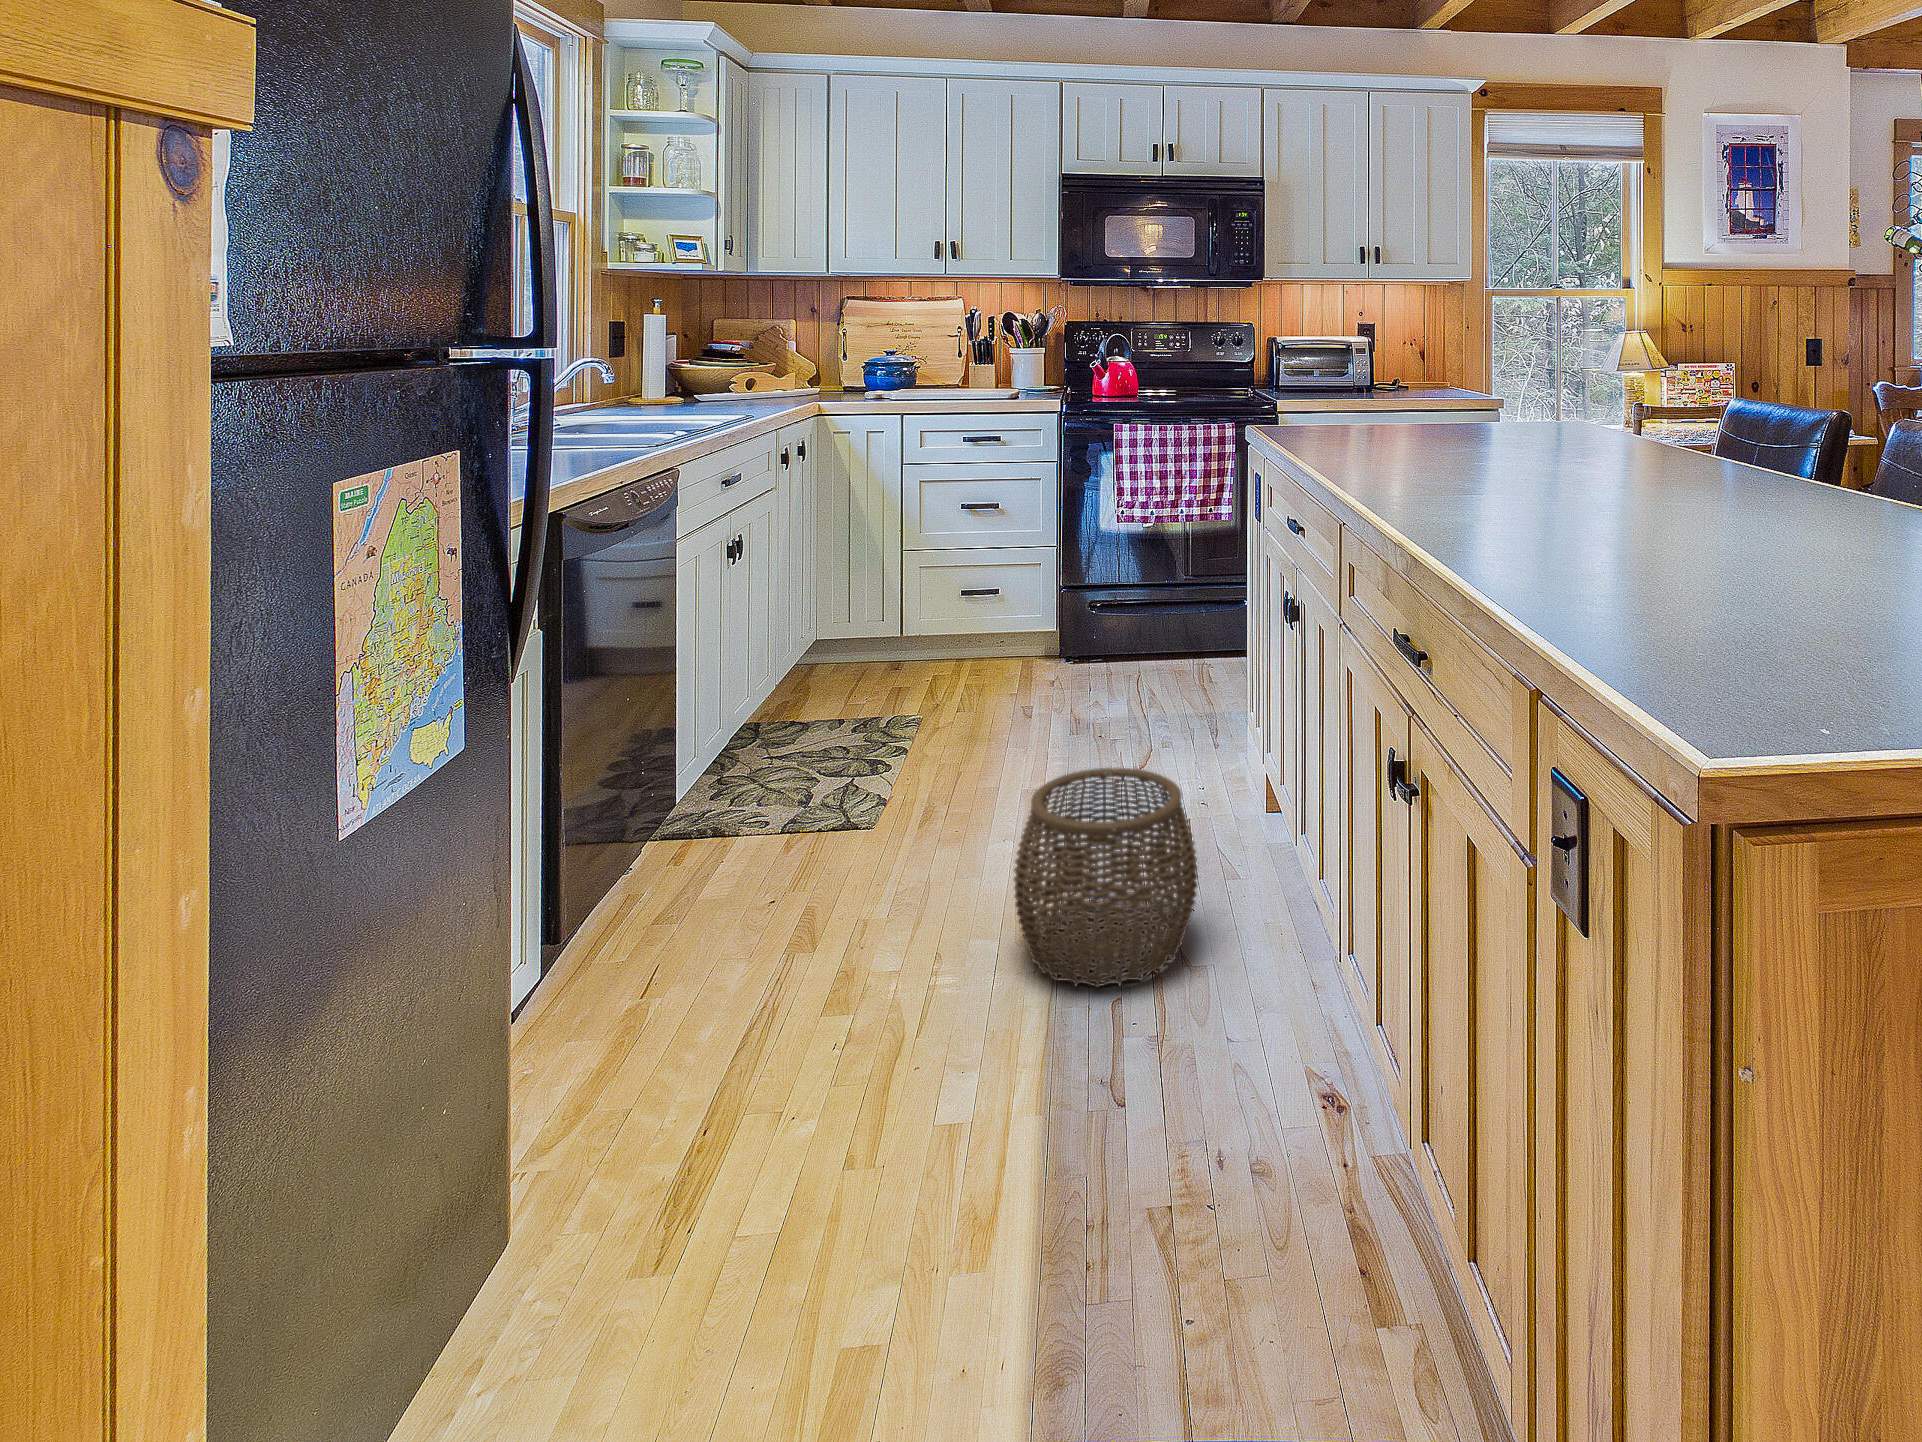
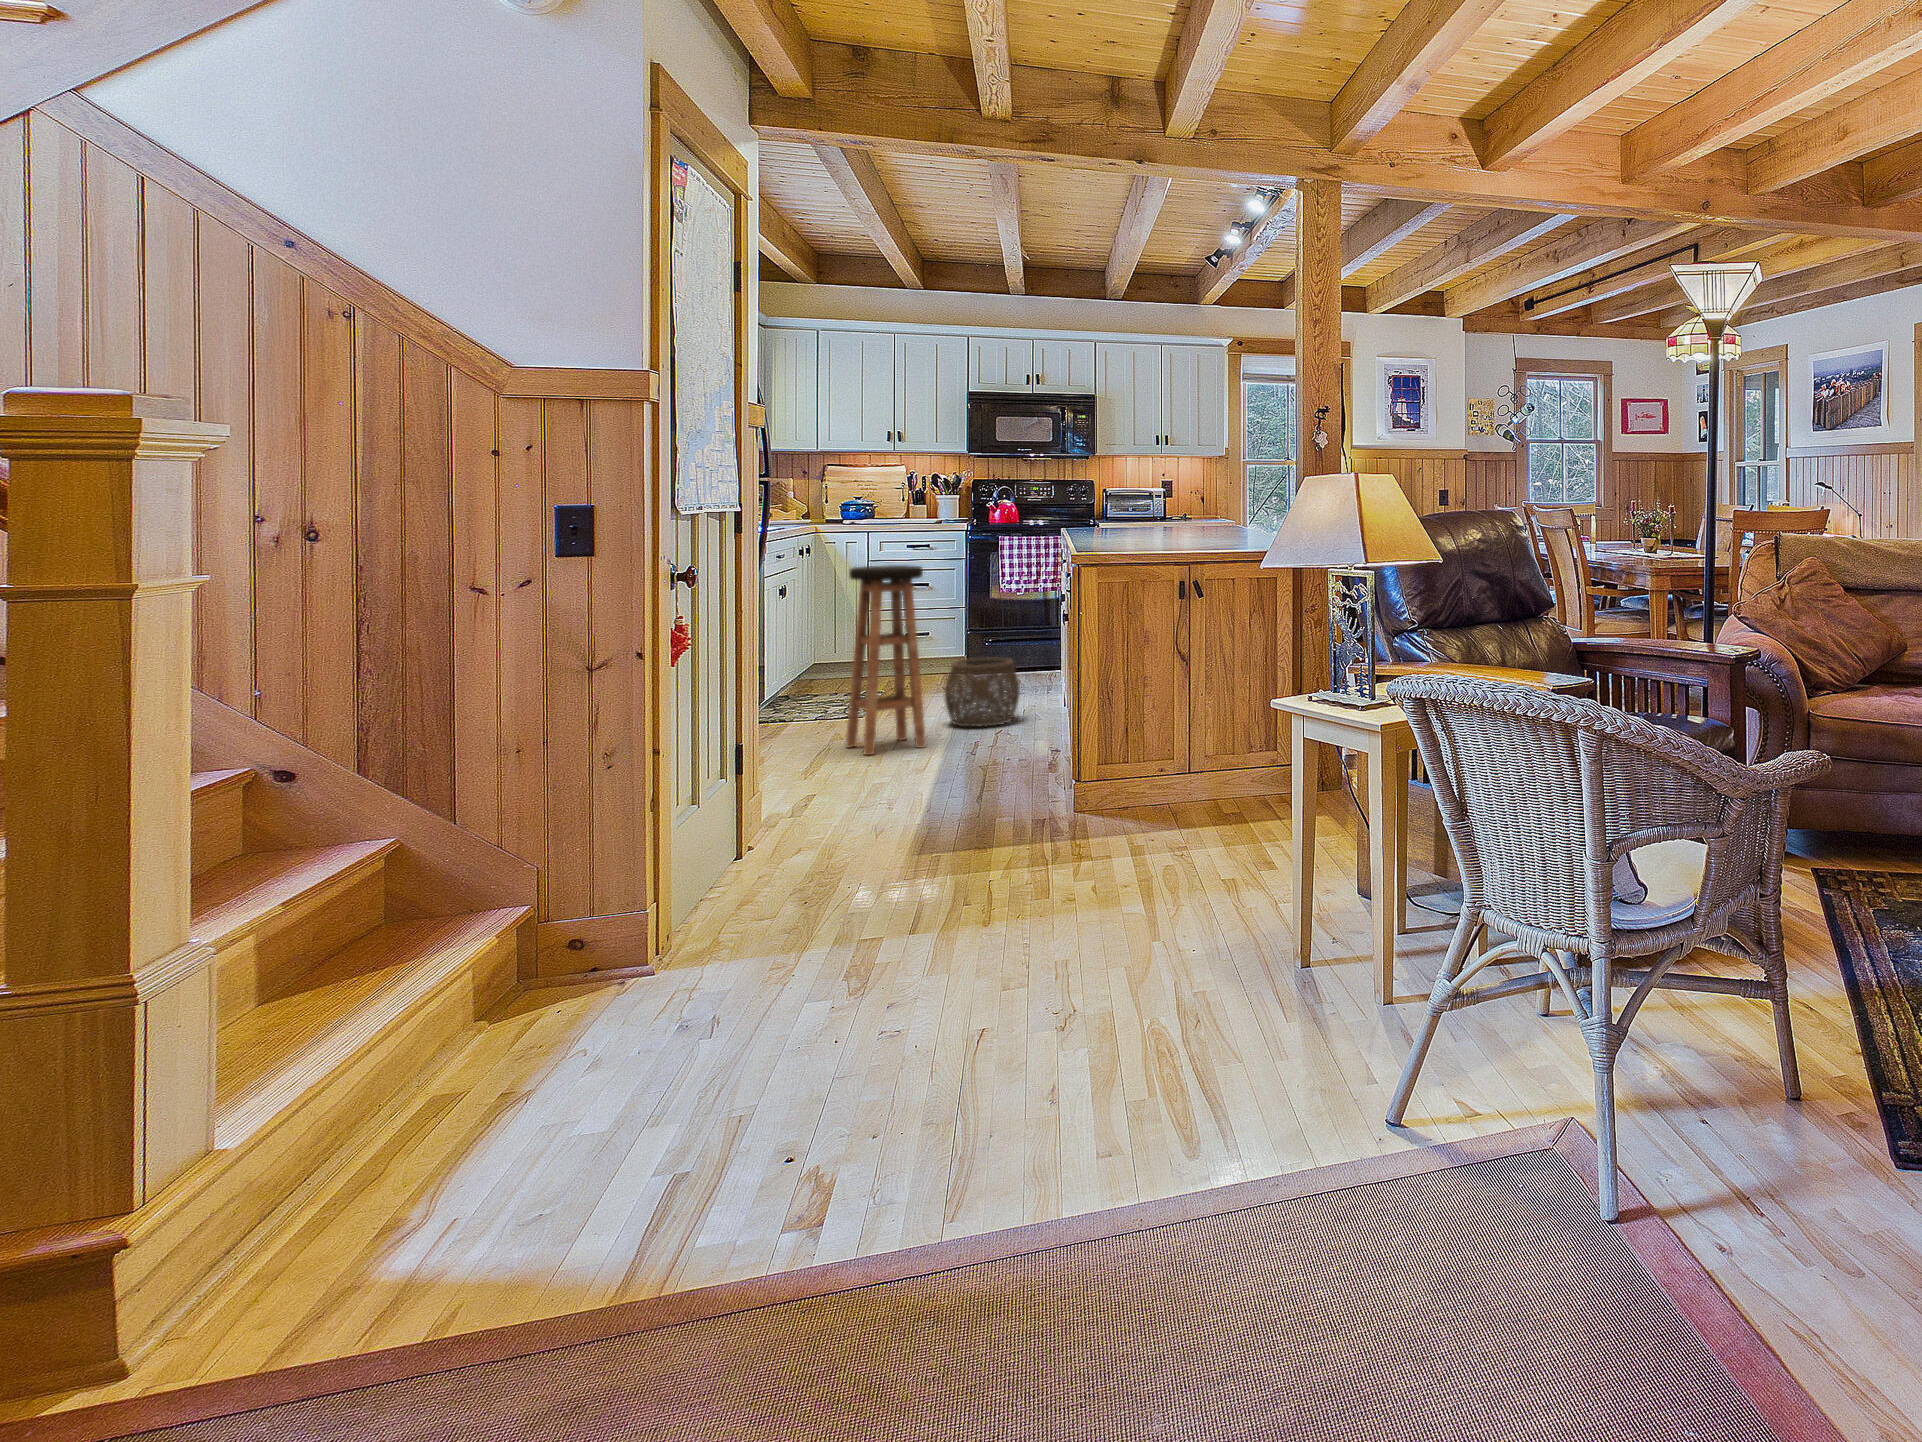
bar stool: none [741,574,959,1209] -> present [846,565,926,755]

